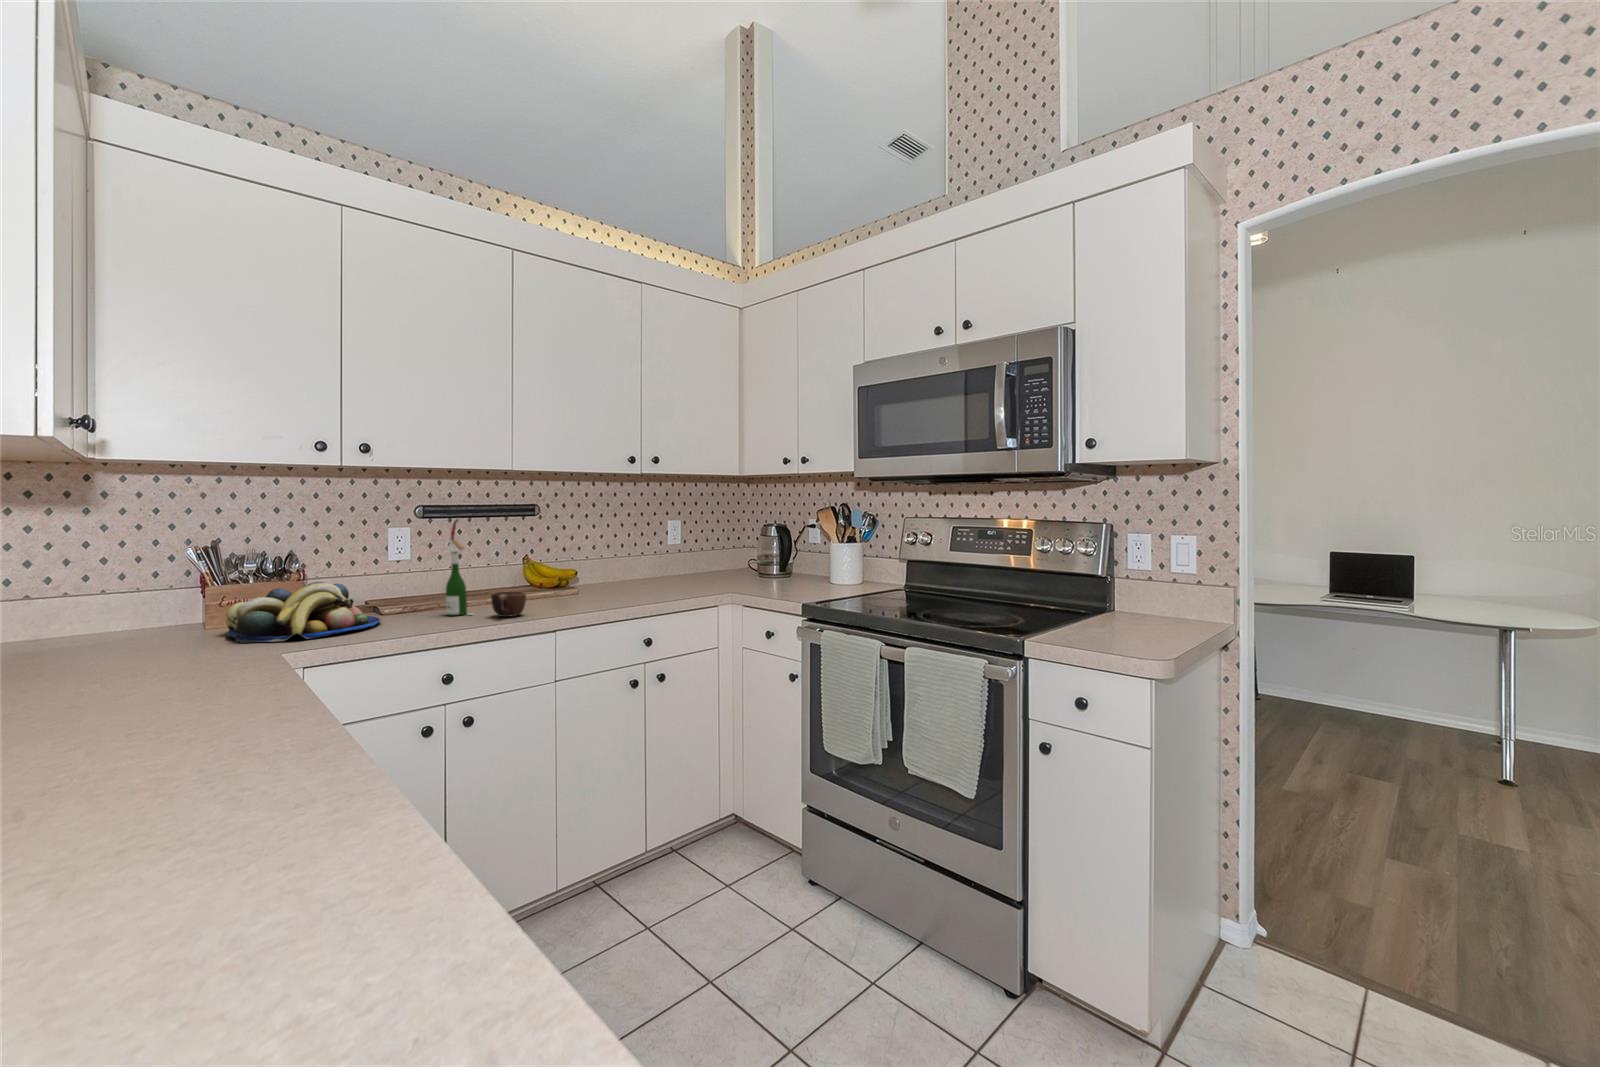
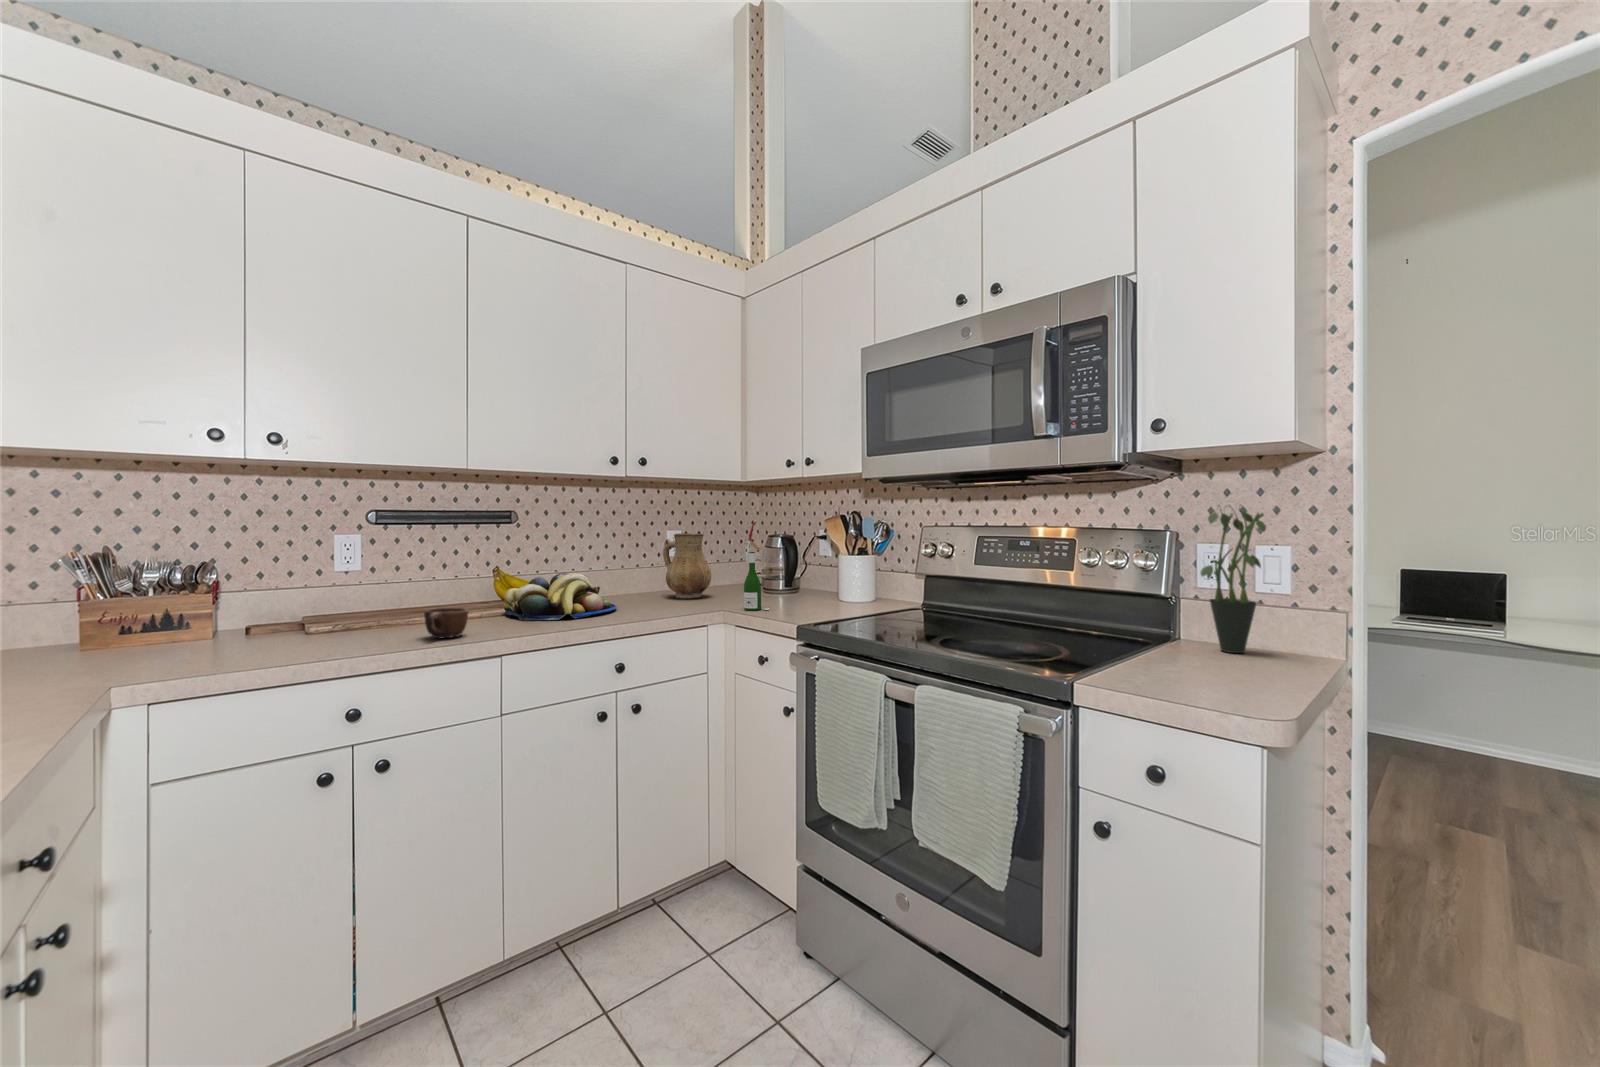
potted plant: none [1126,503,1182,620] -> present [1200,506,1266,653]
wine bottle: present [446,519,473,616] -> present [744,522,769,610]
ceramic pitcher: none [670,525,715,584] -> present [663,533,711,598]
fruit bowl: present [226,582,381,643] -> present [503,573,617,620]

